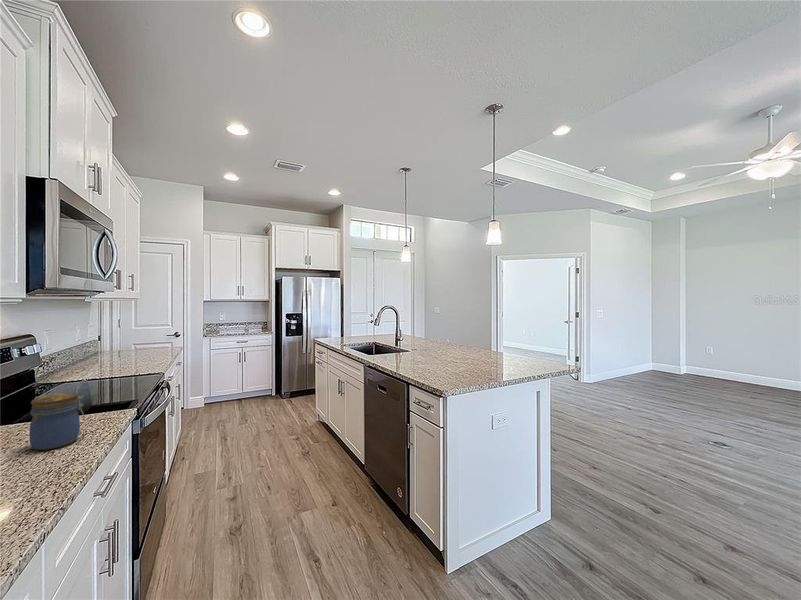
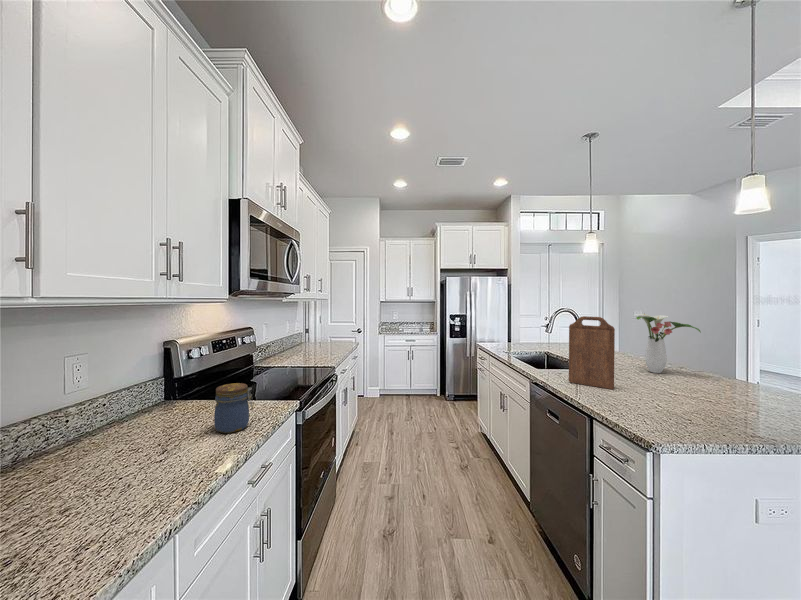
flower arrangement: none [435,307,473,350] -> present [634,314,701,373]
cutting board: none [393,310,423,363] -> present [569,316,615,389]

